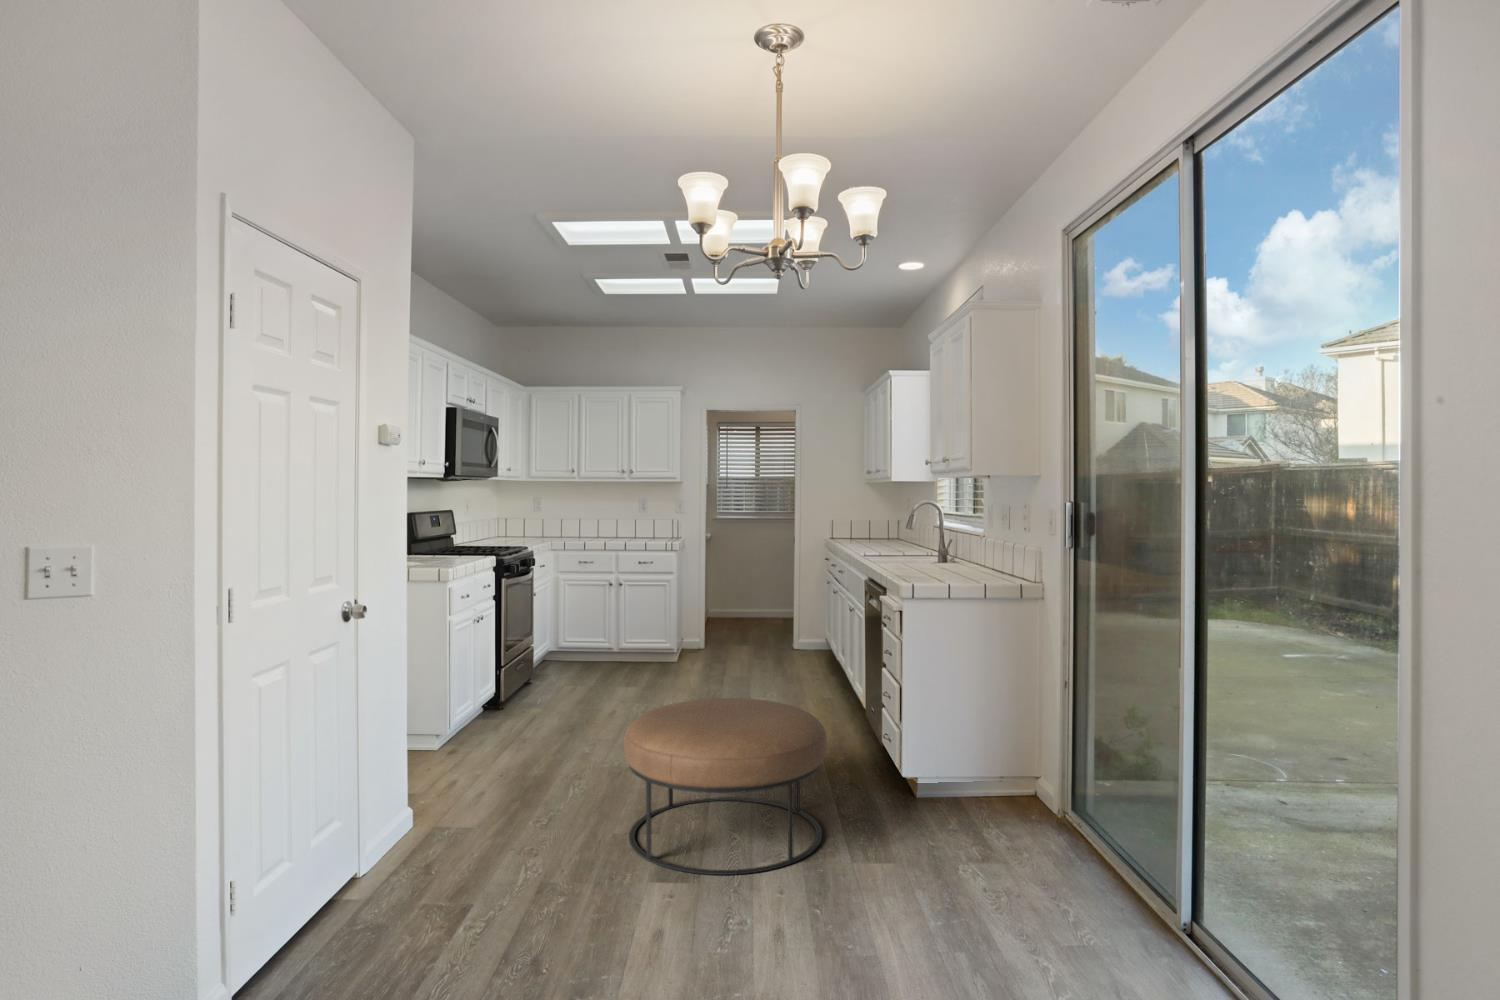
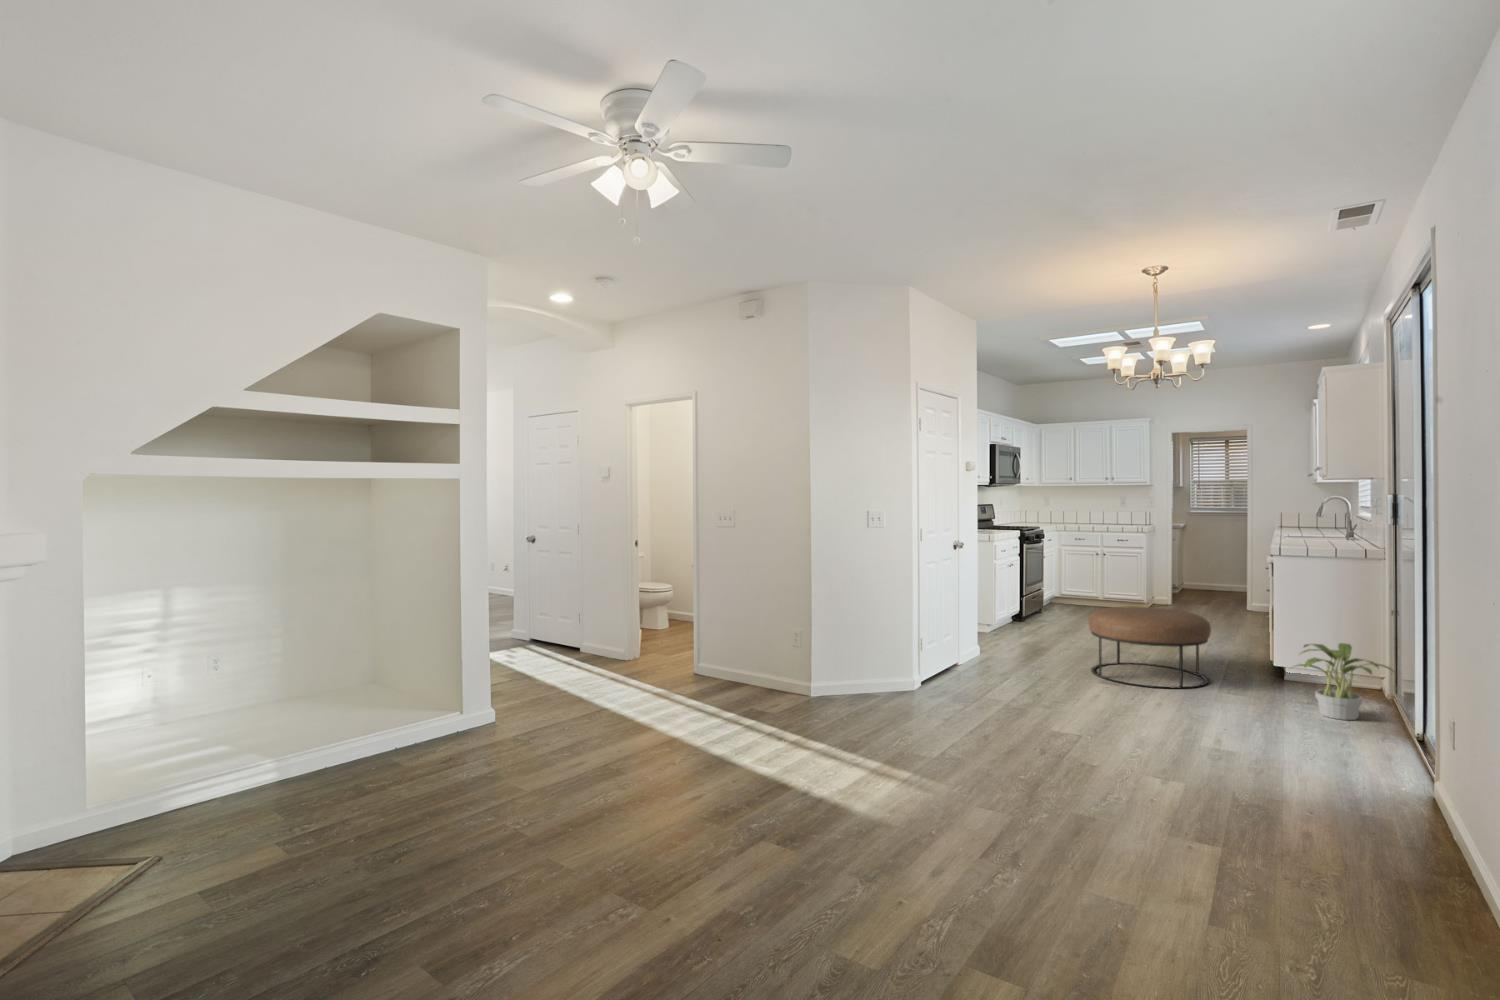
potted plant: none [965,751,1120,898] -> present [1294,643,1393,720]

